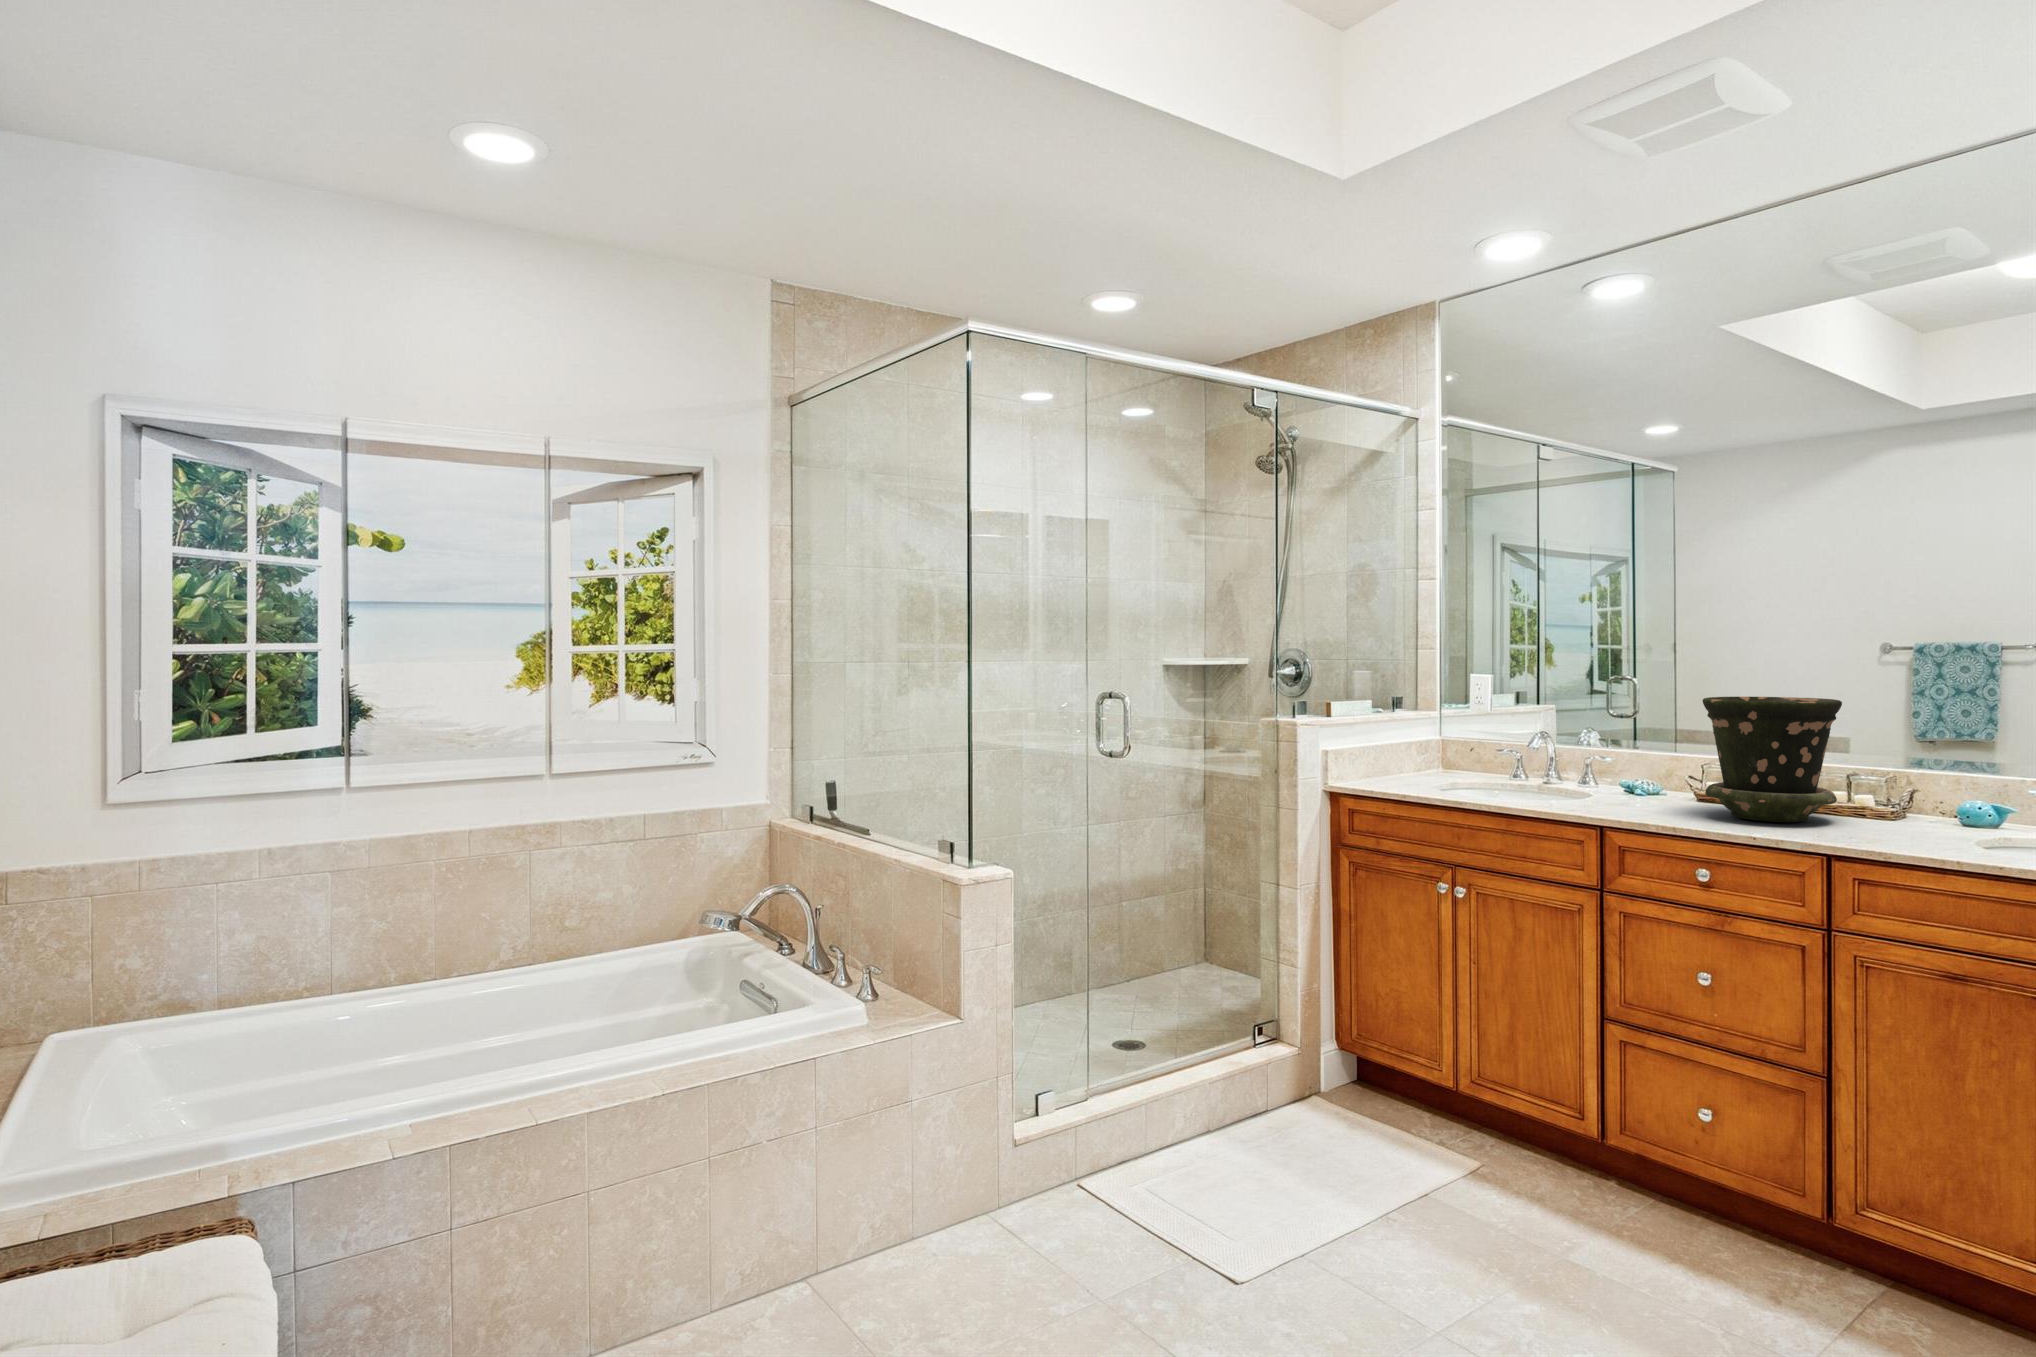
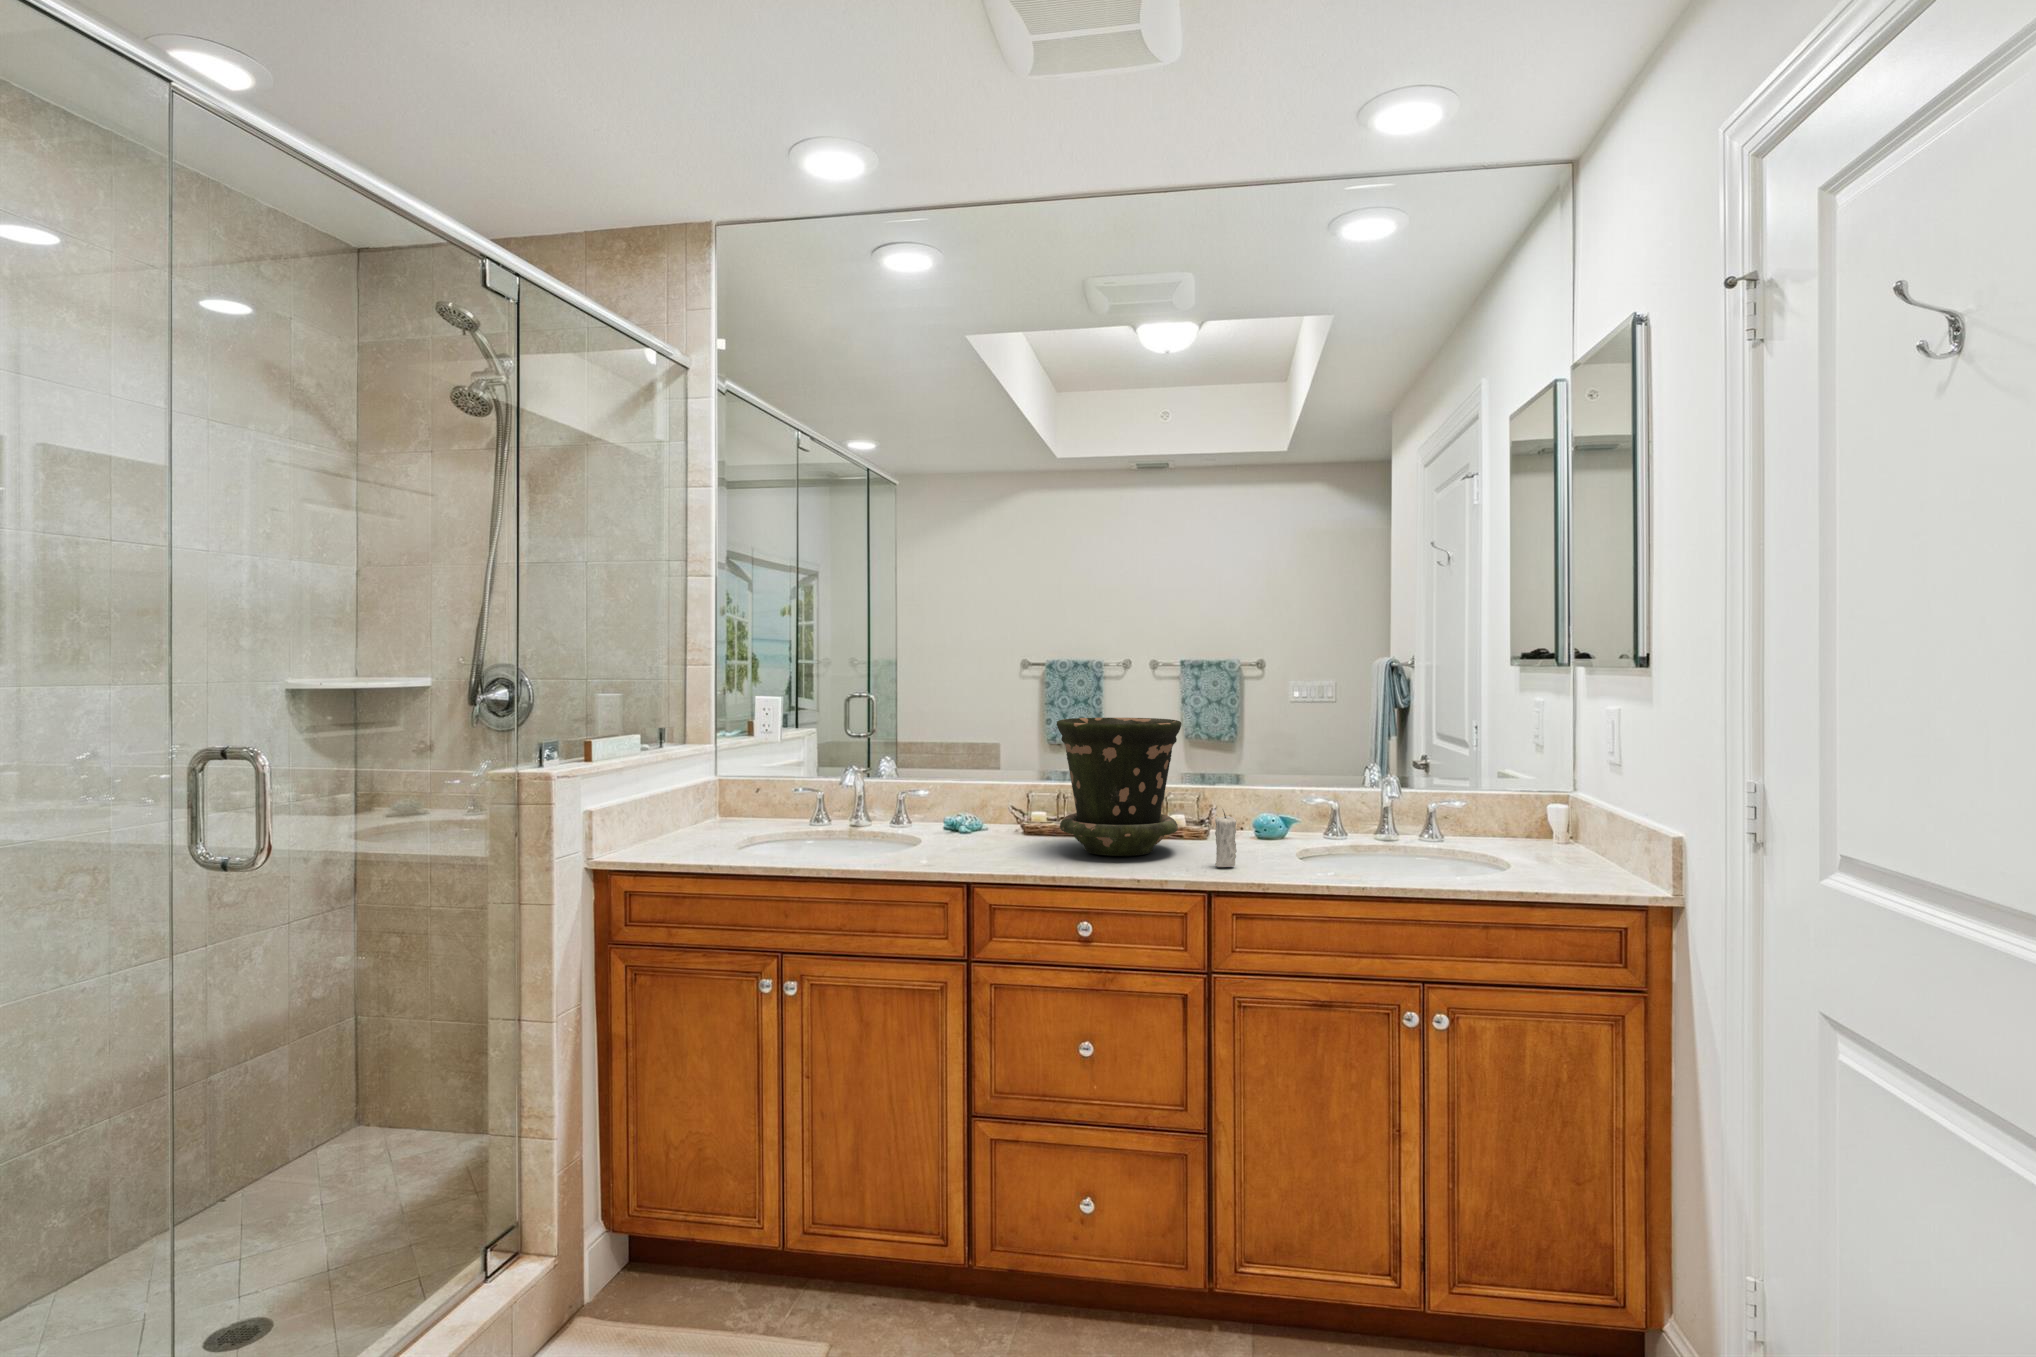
candle: none [1853,781,1879,838] -> present [1215,811,1237,867]

